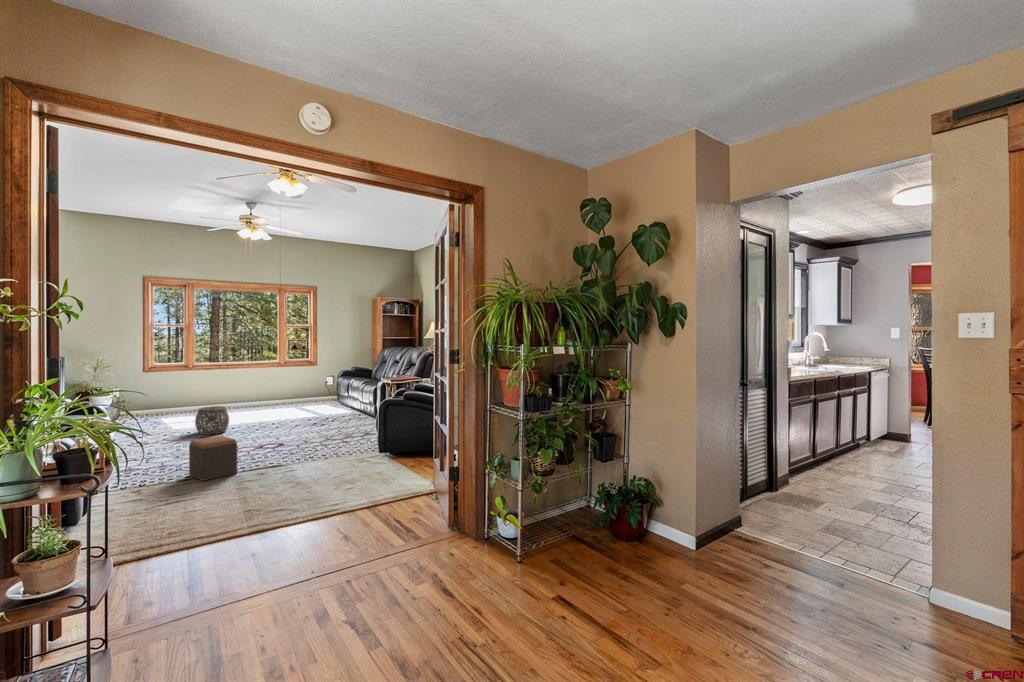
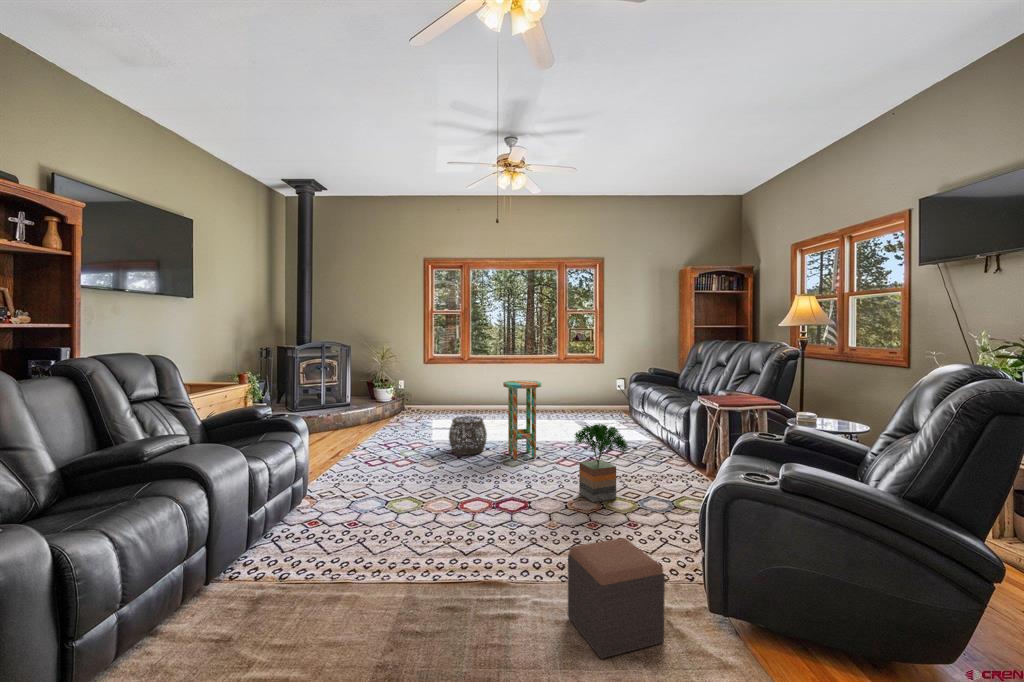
side table: none [245,377,276,432] -> present [503,380,541,459]
potted tree: none [305,397,341,444] -> present [575,424,628,502]
footstool: present [189,436,237,481] -> present [568,538,665,658]

